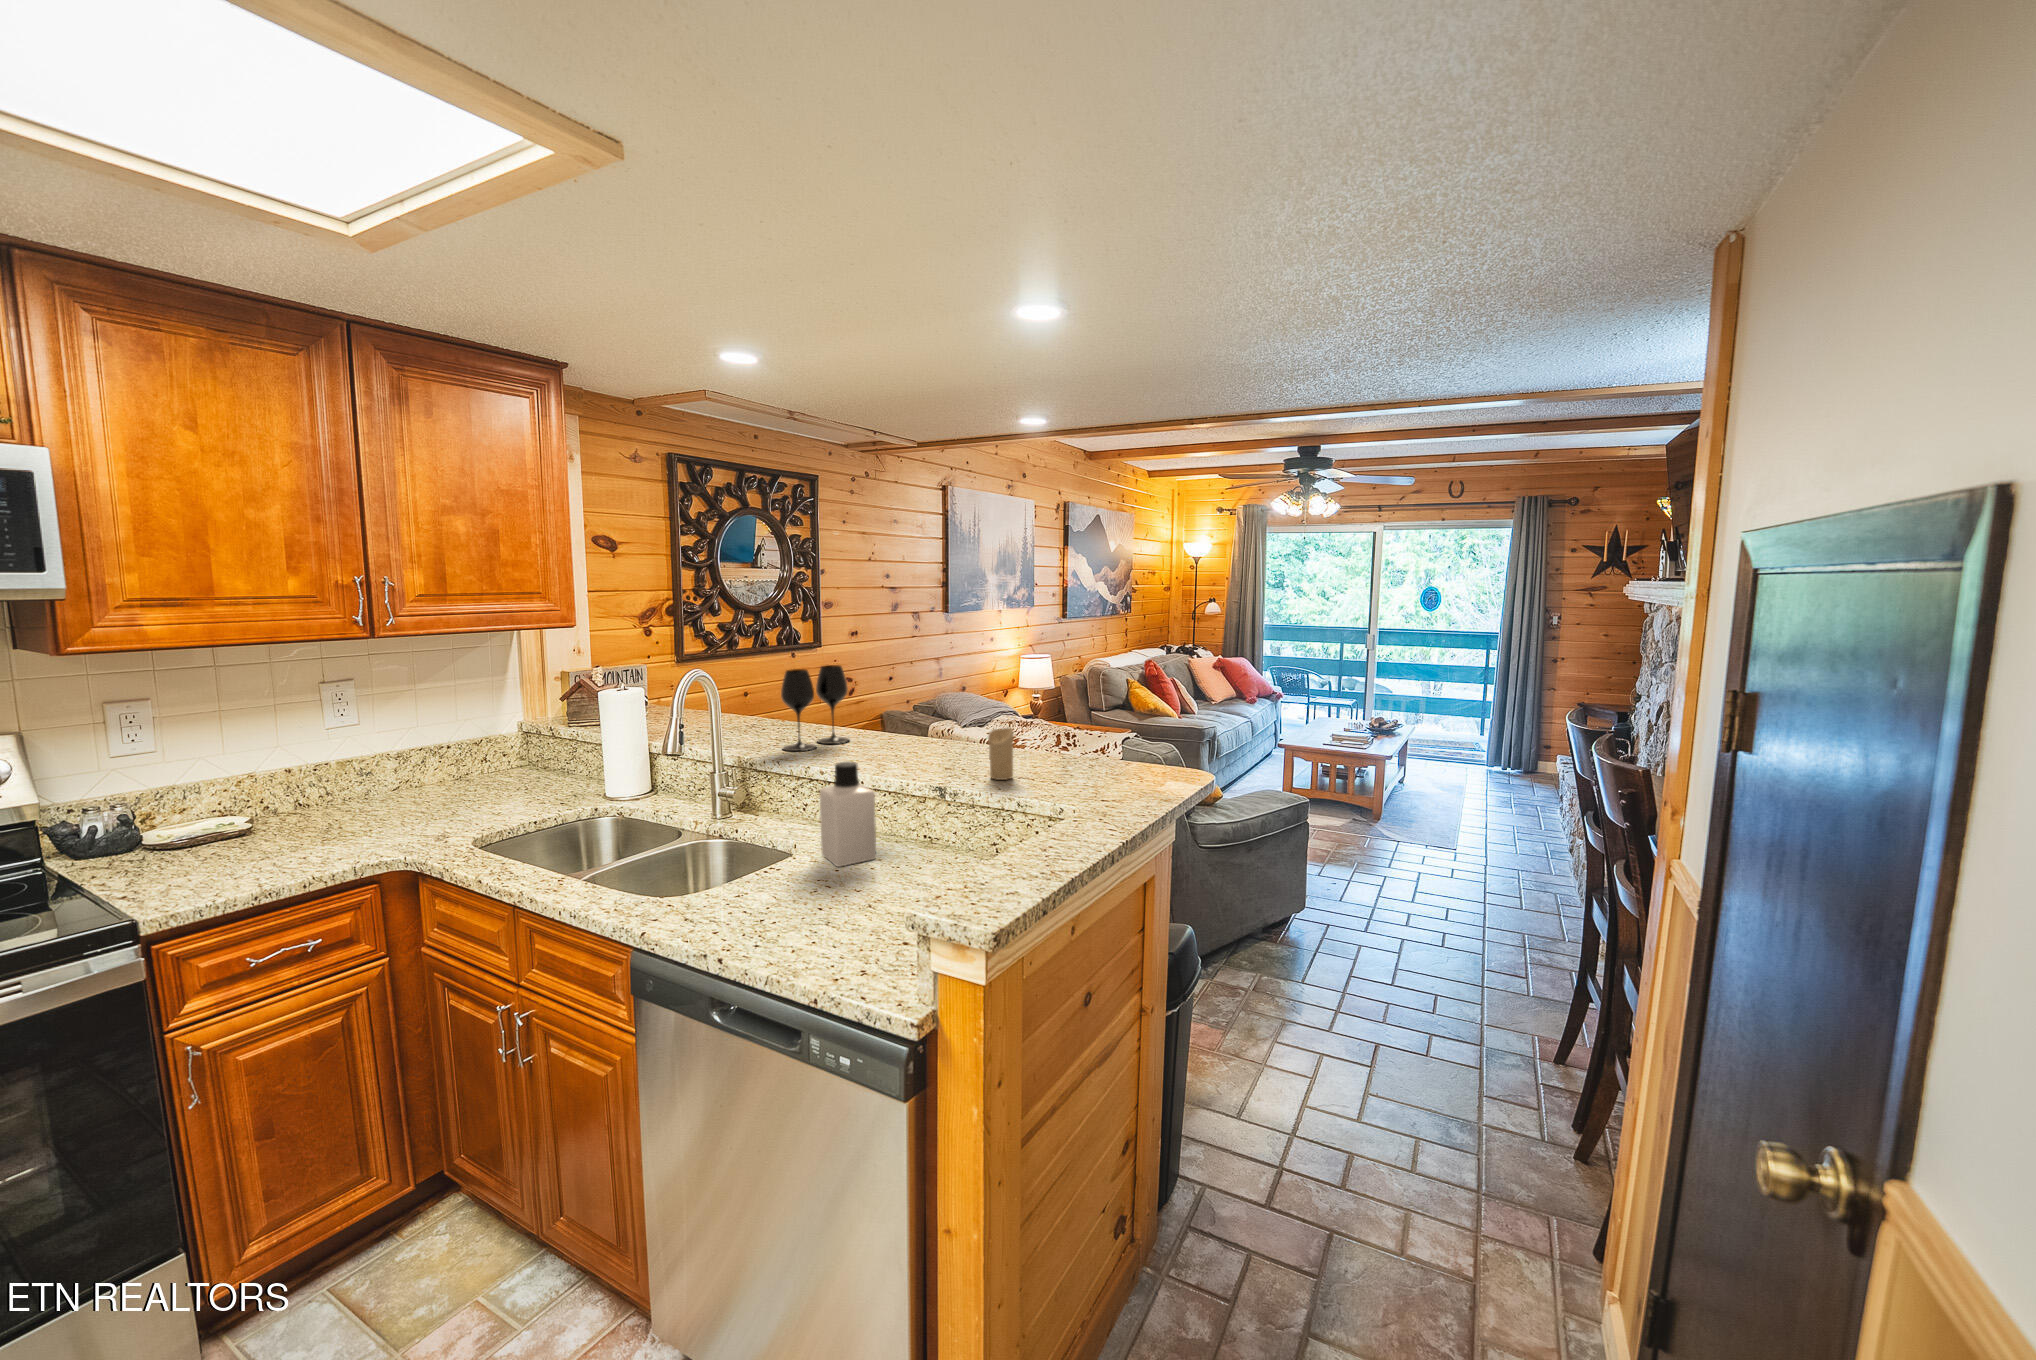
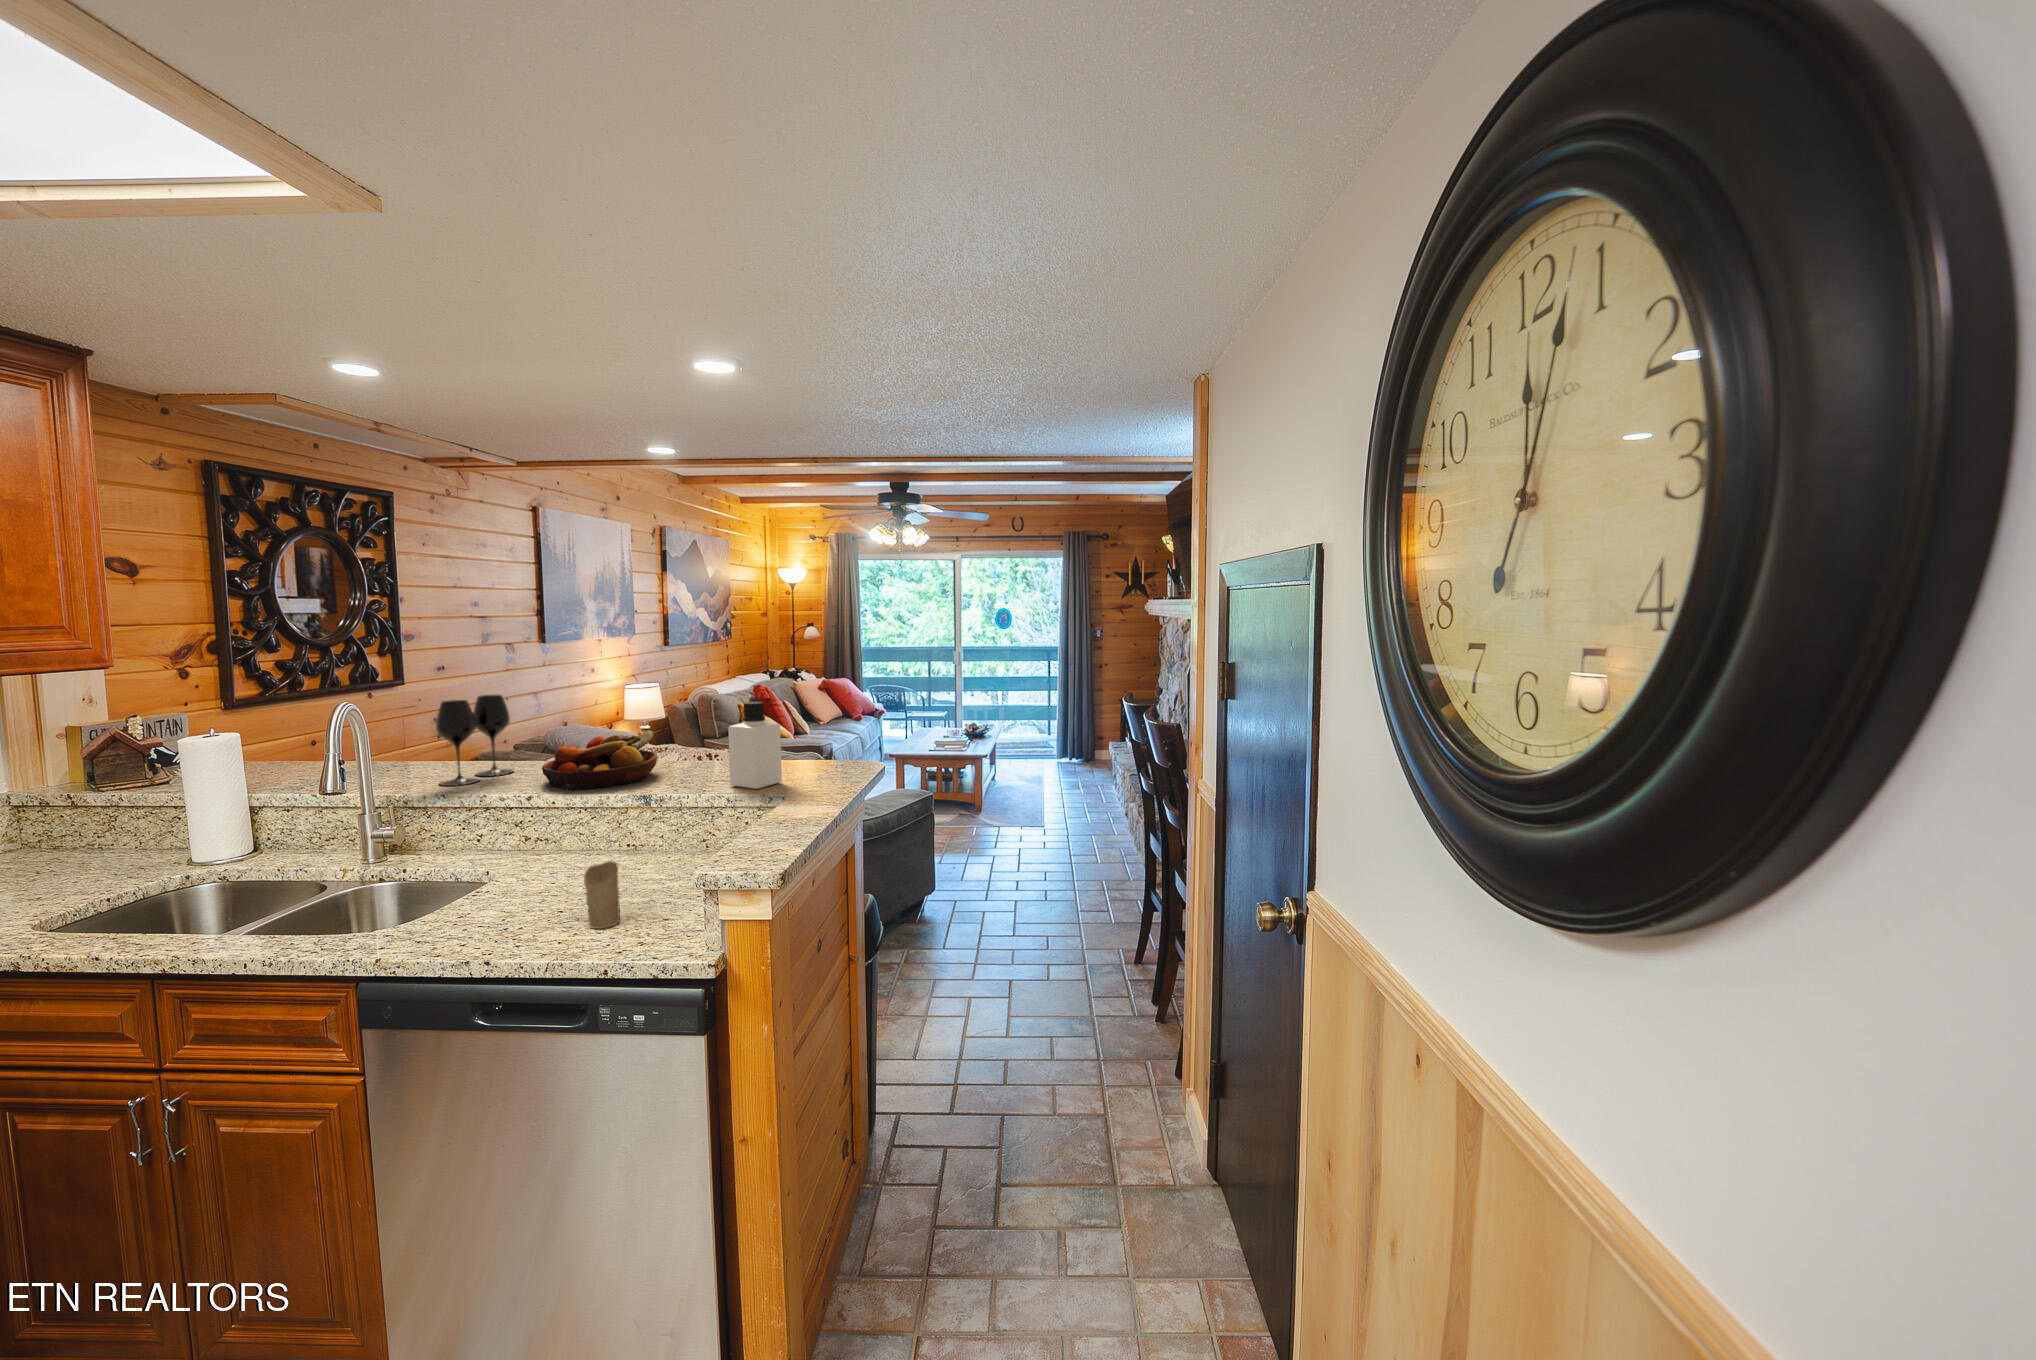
fruit bowl: none [859,712,970,770] -> present [542,731,657,790]
candle: present [988,727,1013,780] -> present [584,861,620,929]
bottle: present [820,762,876,867] -> present [728,702,782,789]

